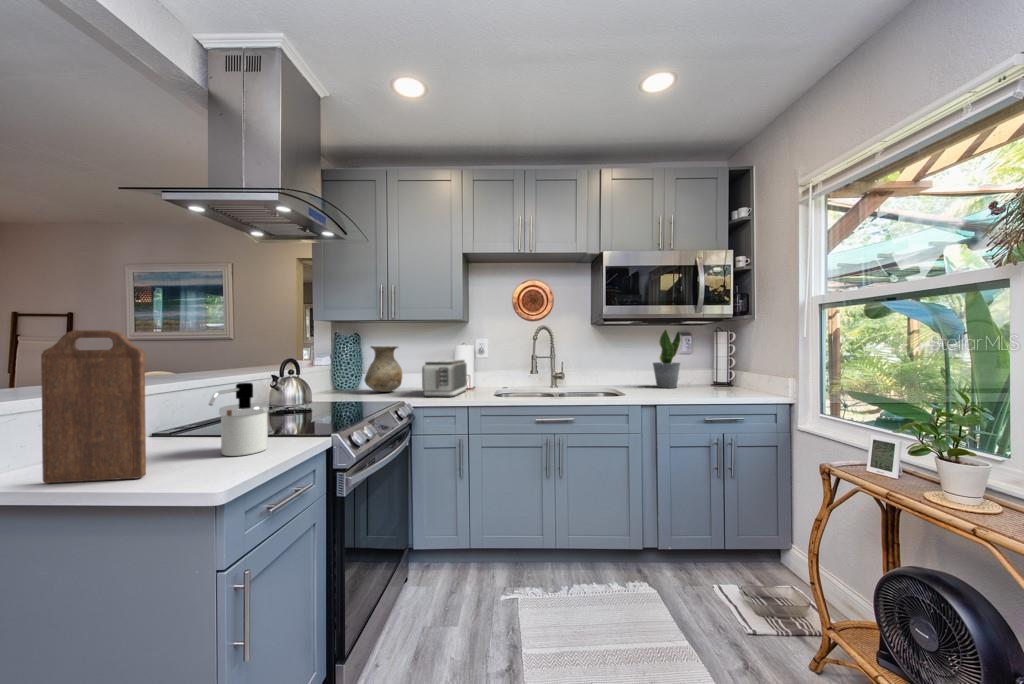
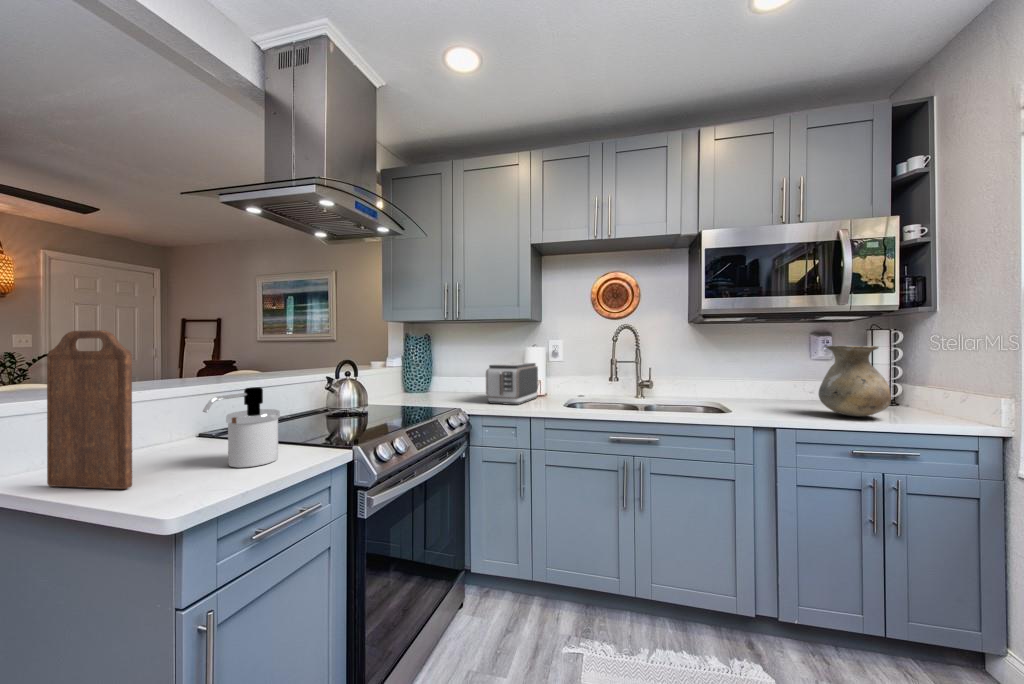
potted plant: present [653,329,681,388] -> none [773,326,815,404]
vase: present [365,346,402,392] -> present [819,345,891,416]

